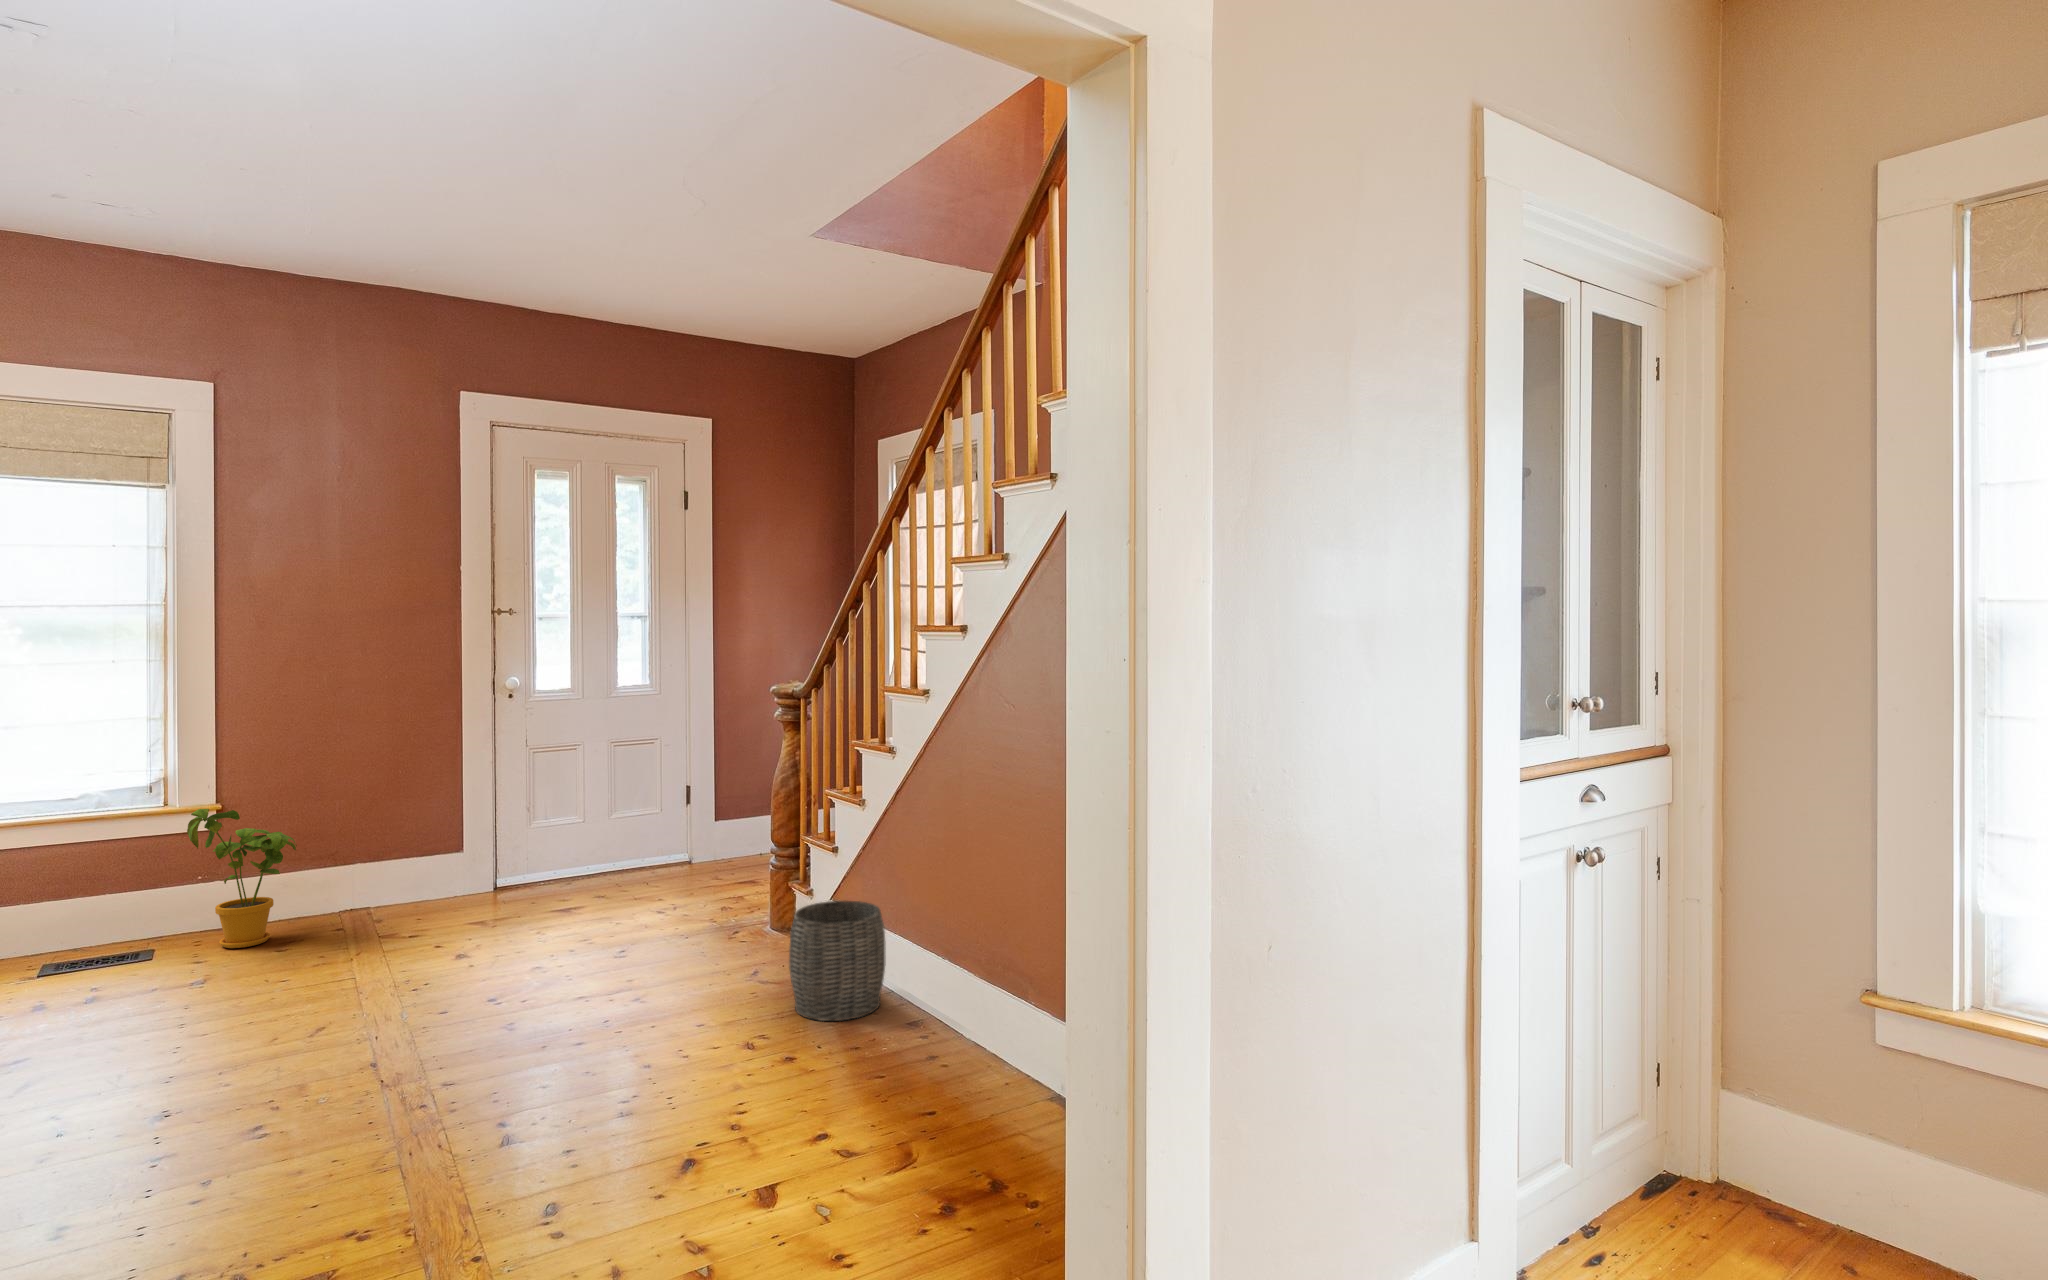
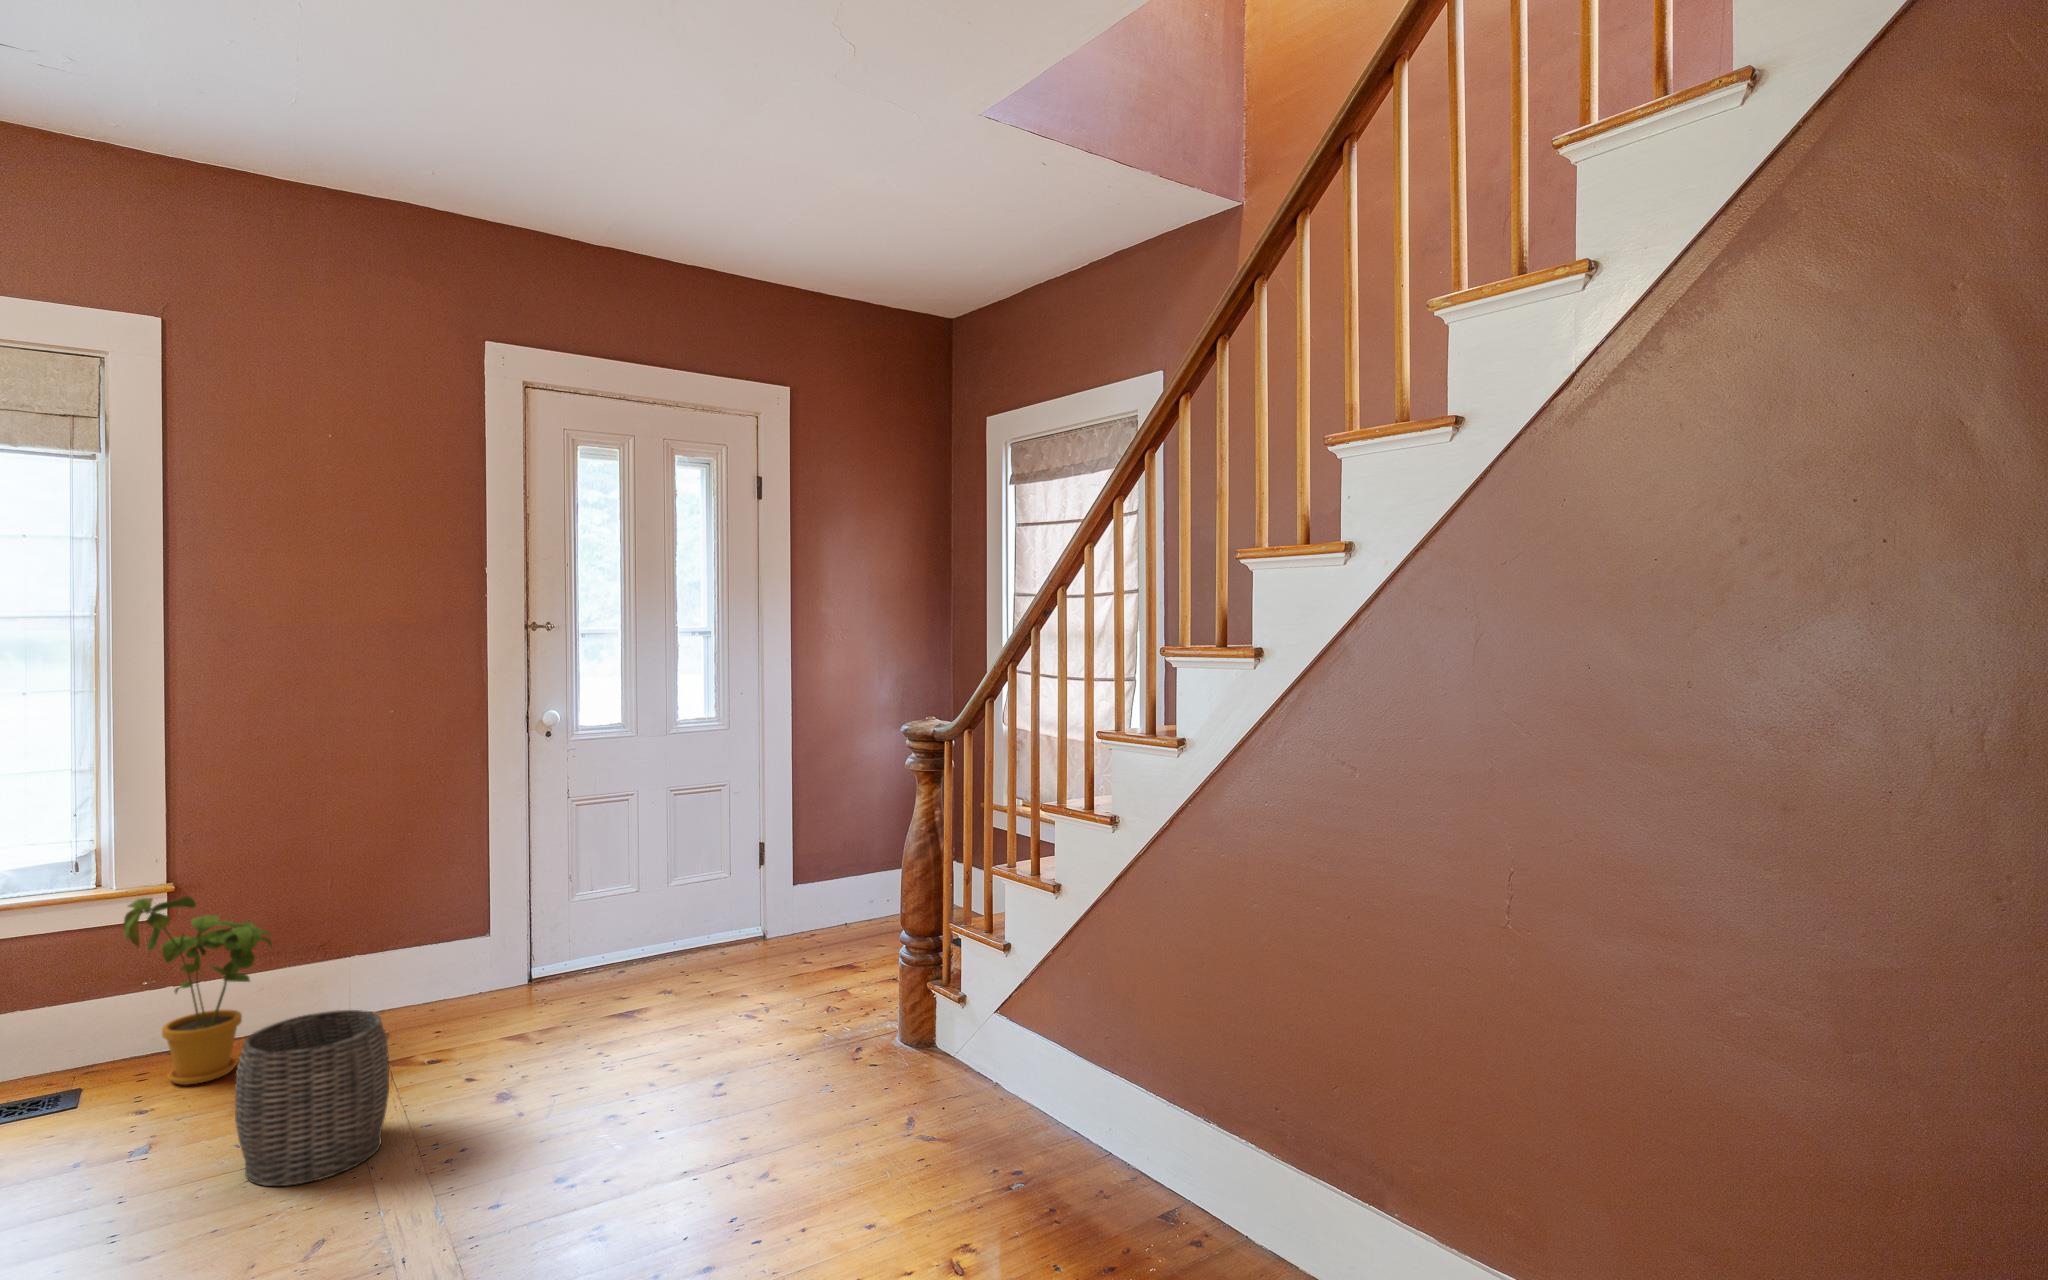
woven basket: present [789,900,886,1021] -> present [235,1010,389,1186]

